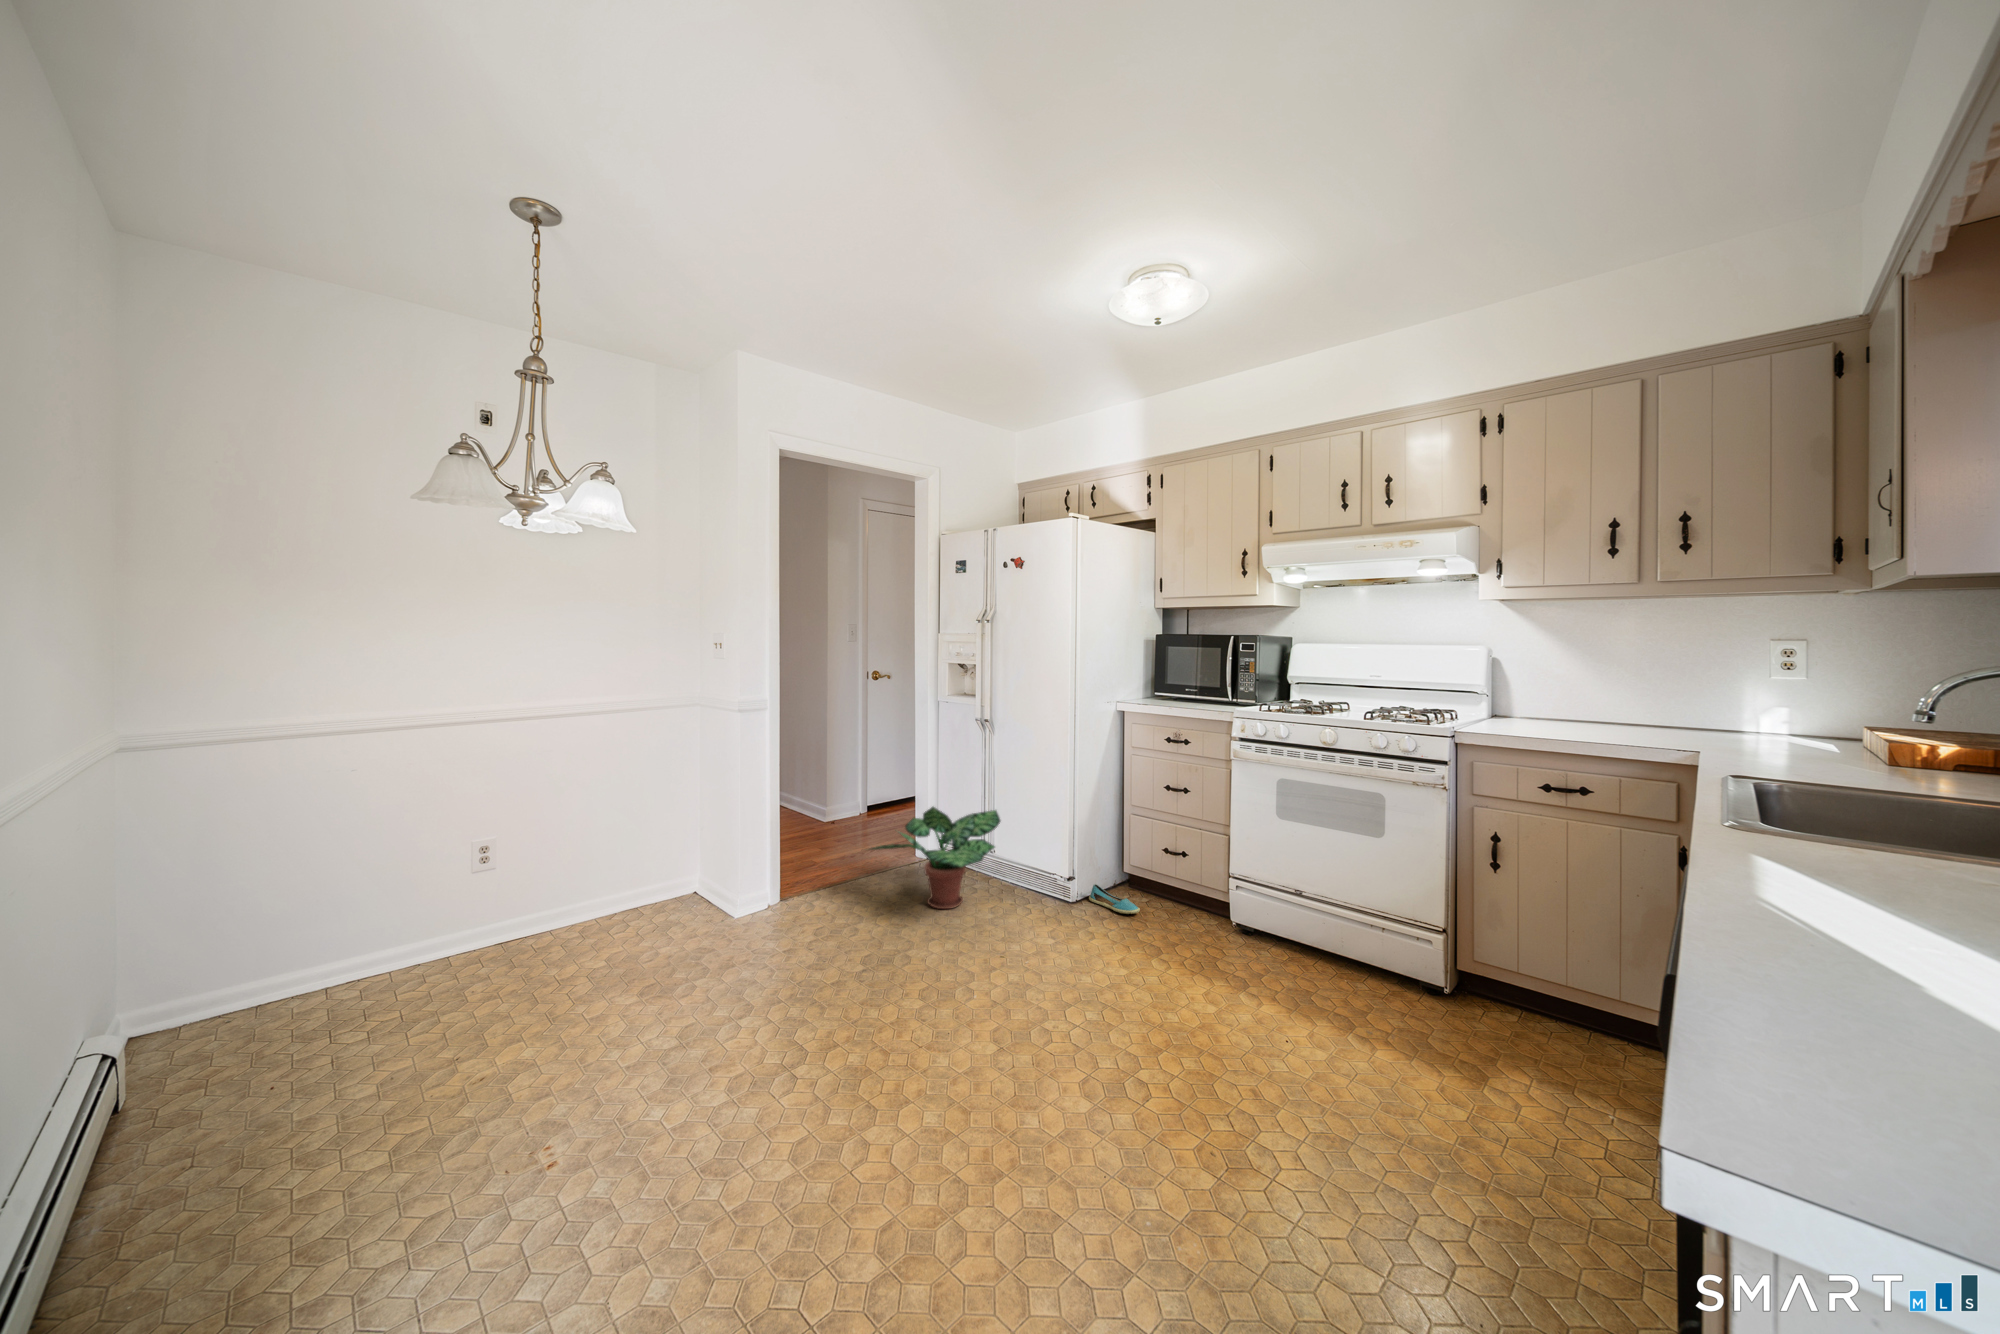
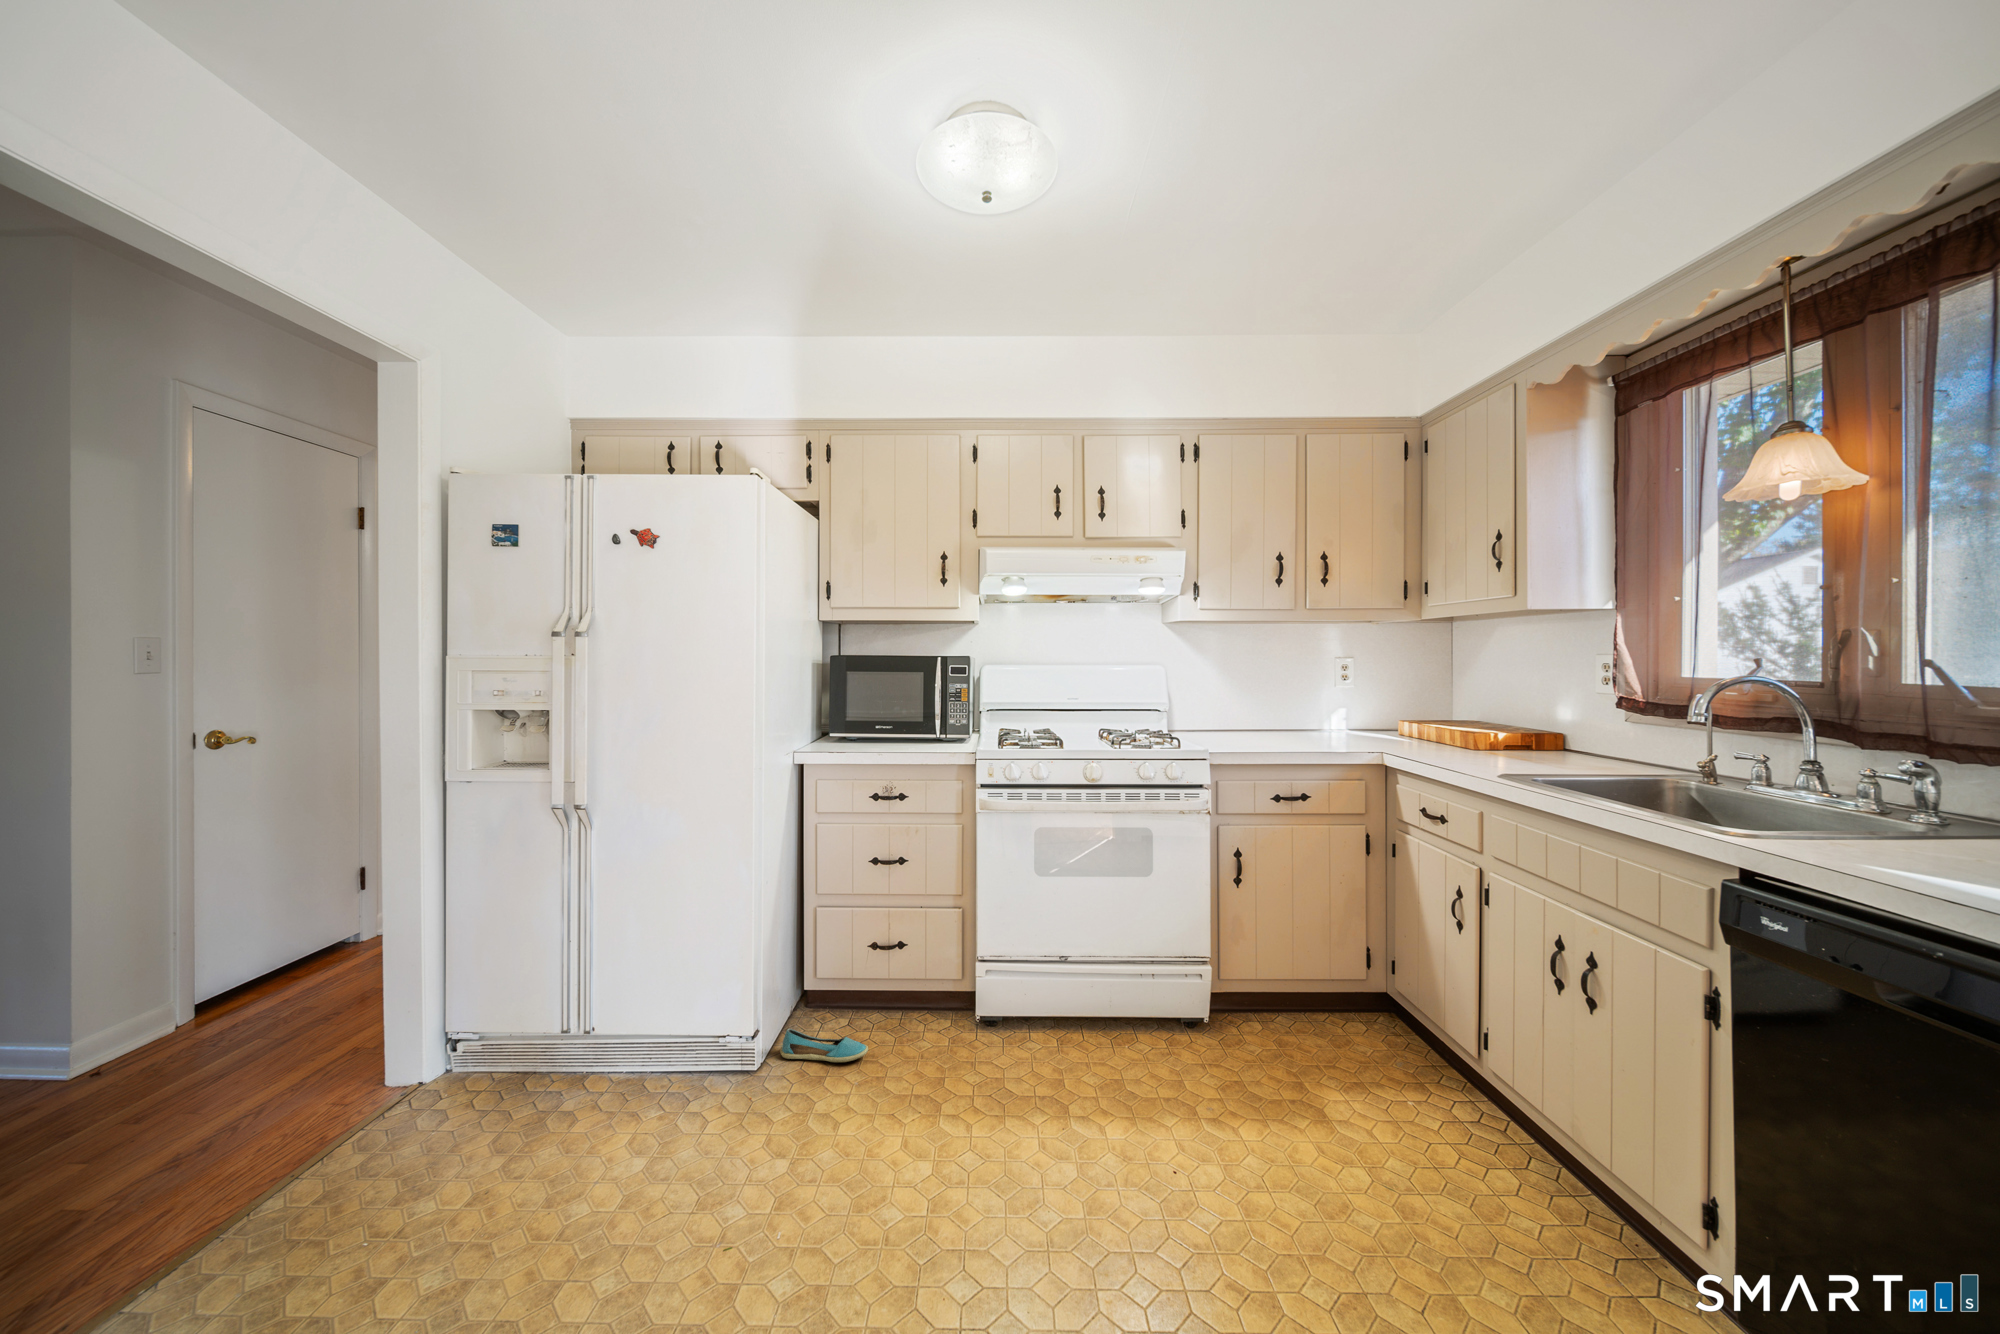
potted plant: present [869,807,1000,909] -> none [278,955,642,1194]

